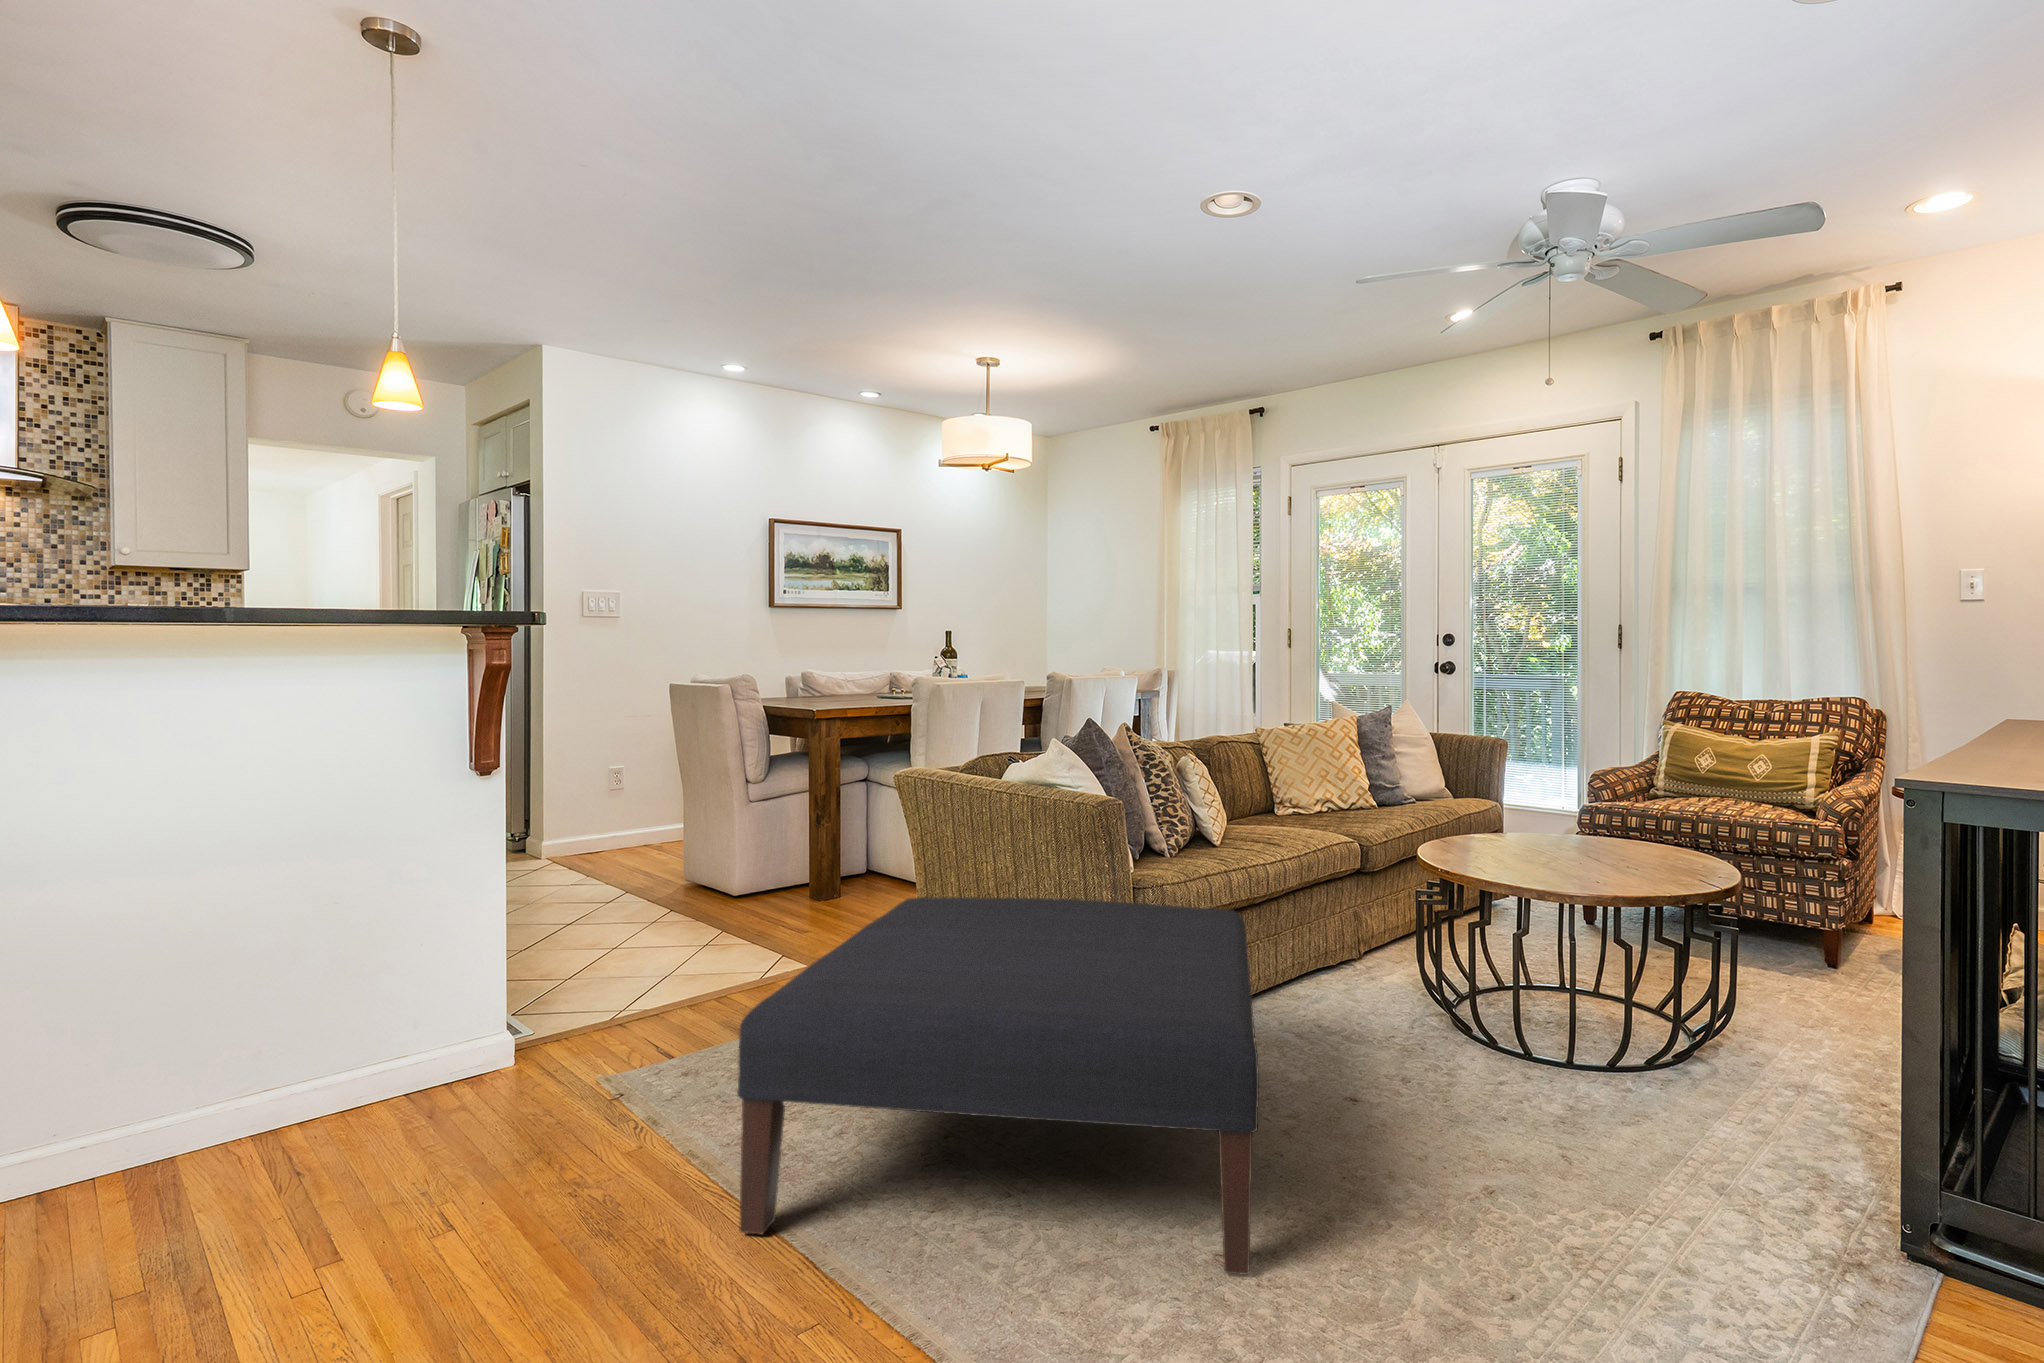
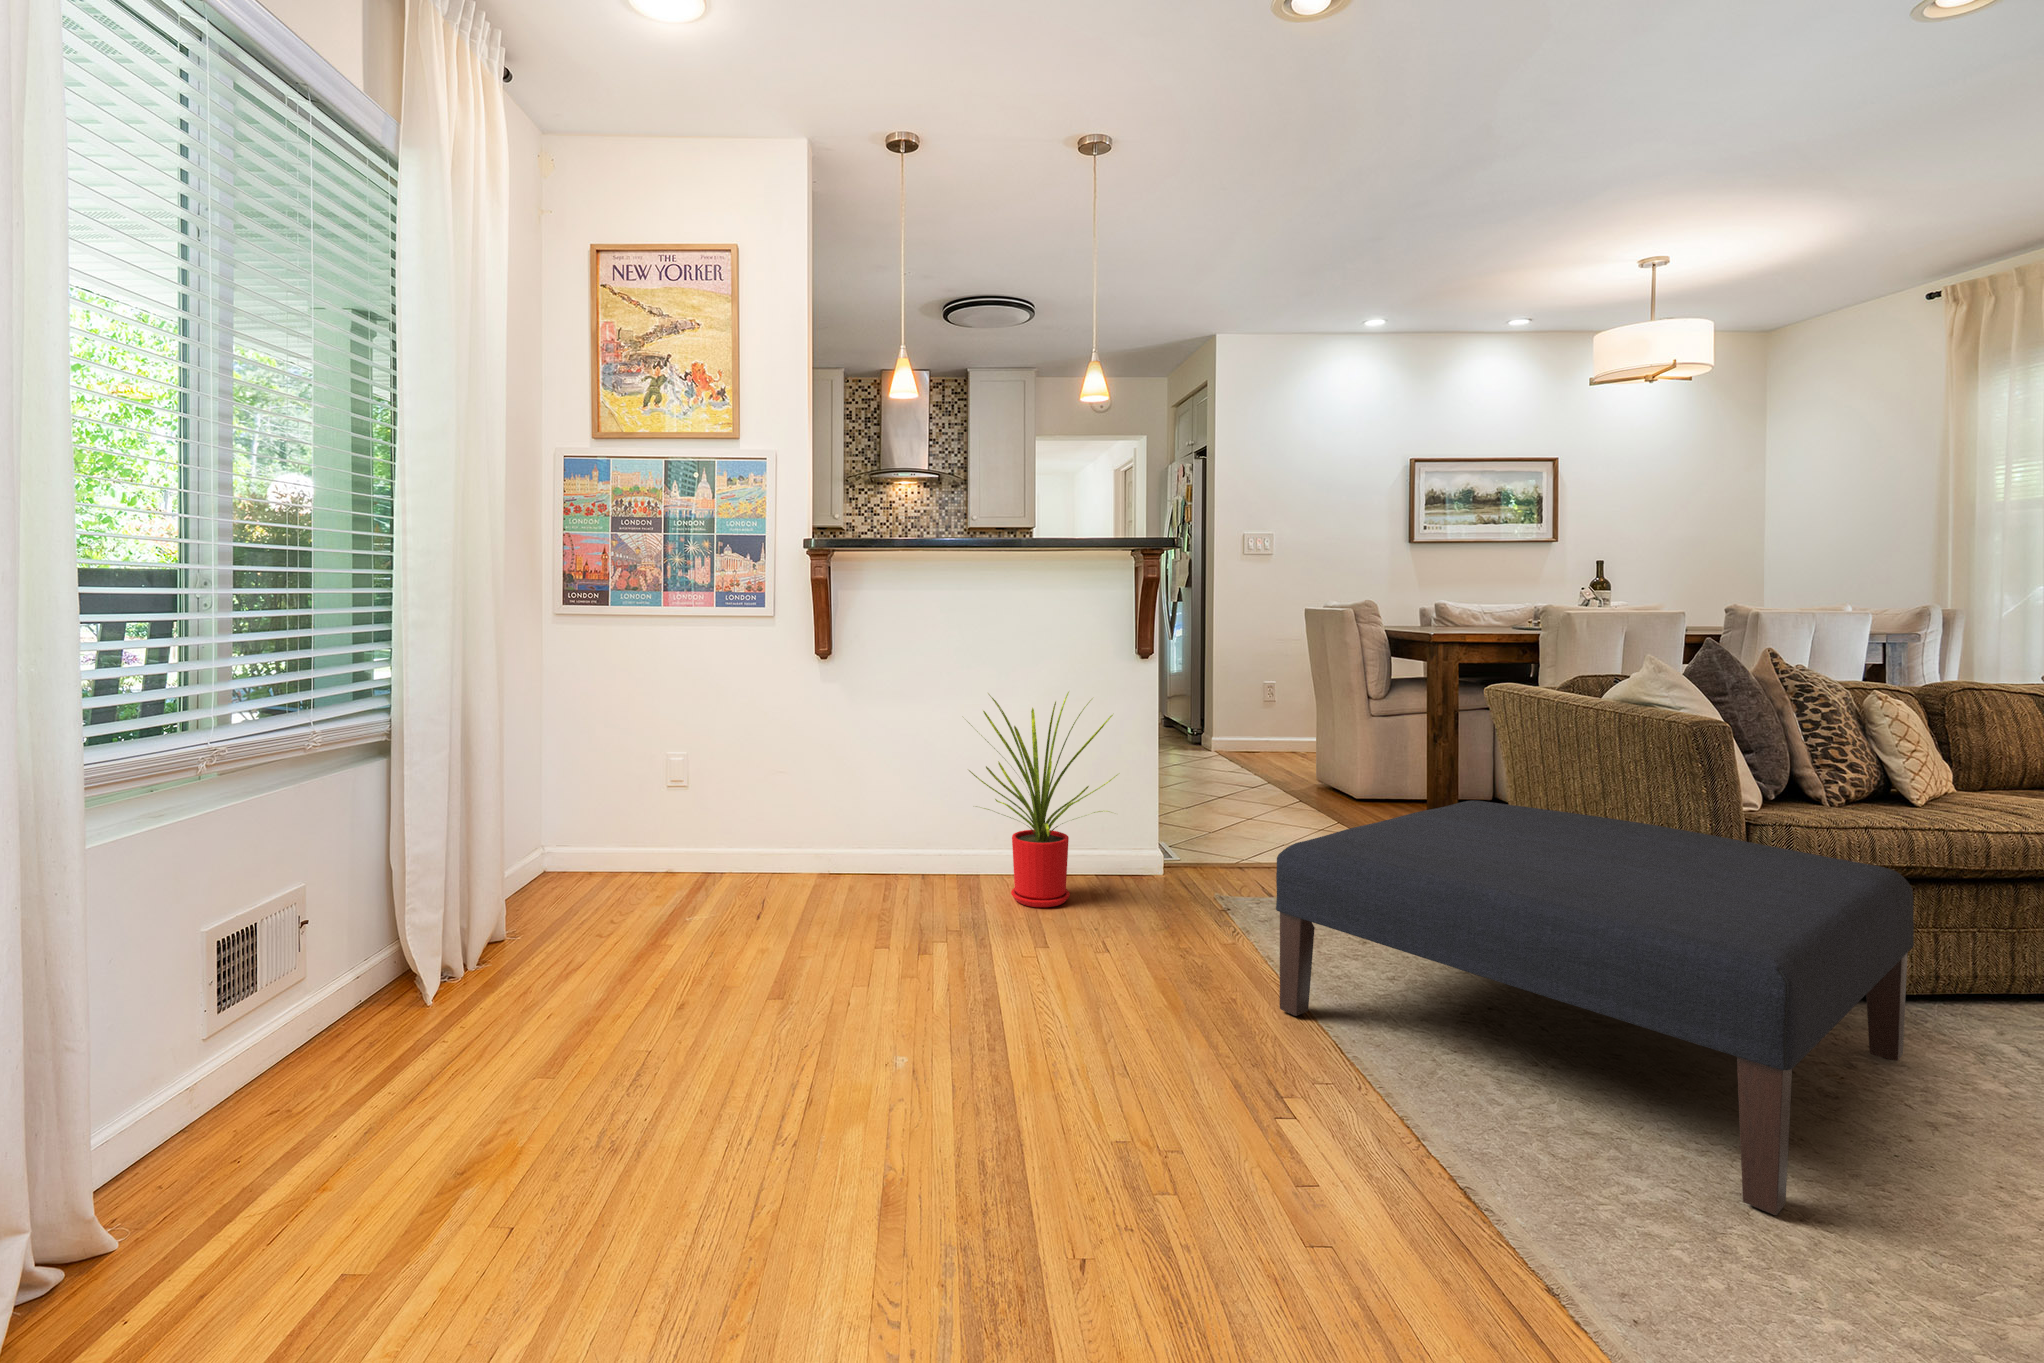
house plant: none [128,814,458,1196] -> present [968,692,1118,907]

